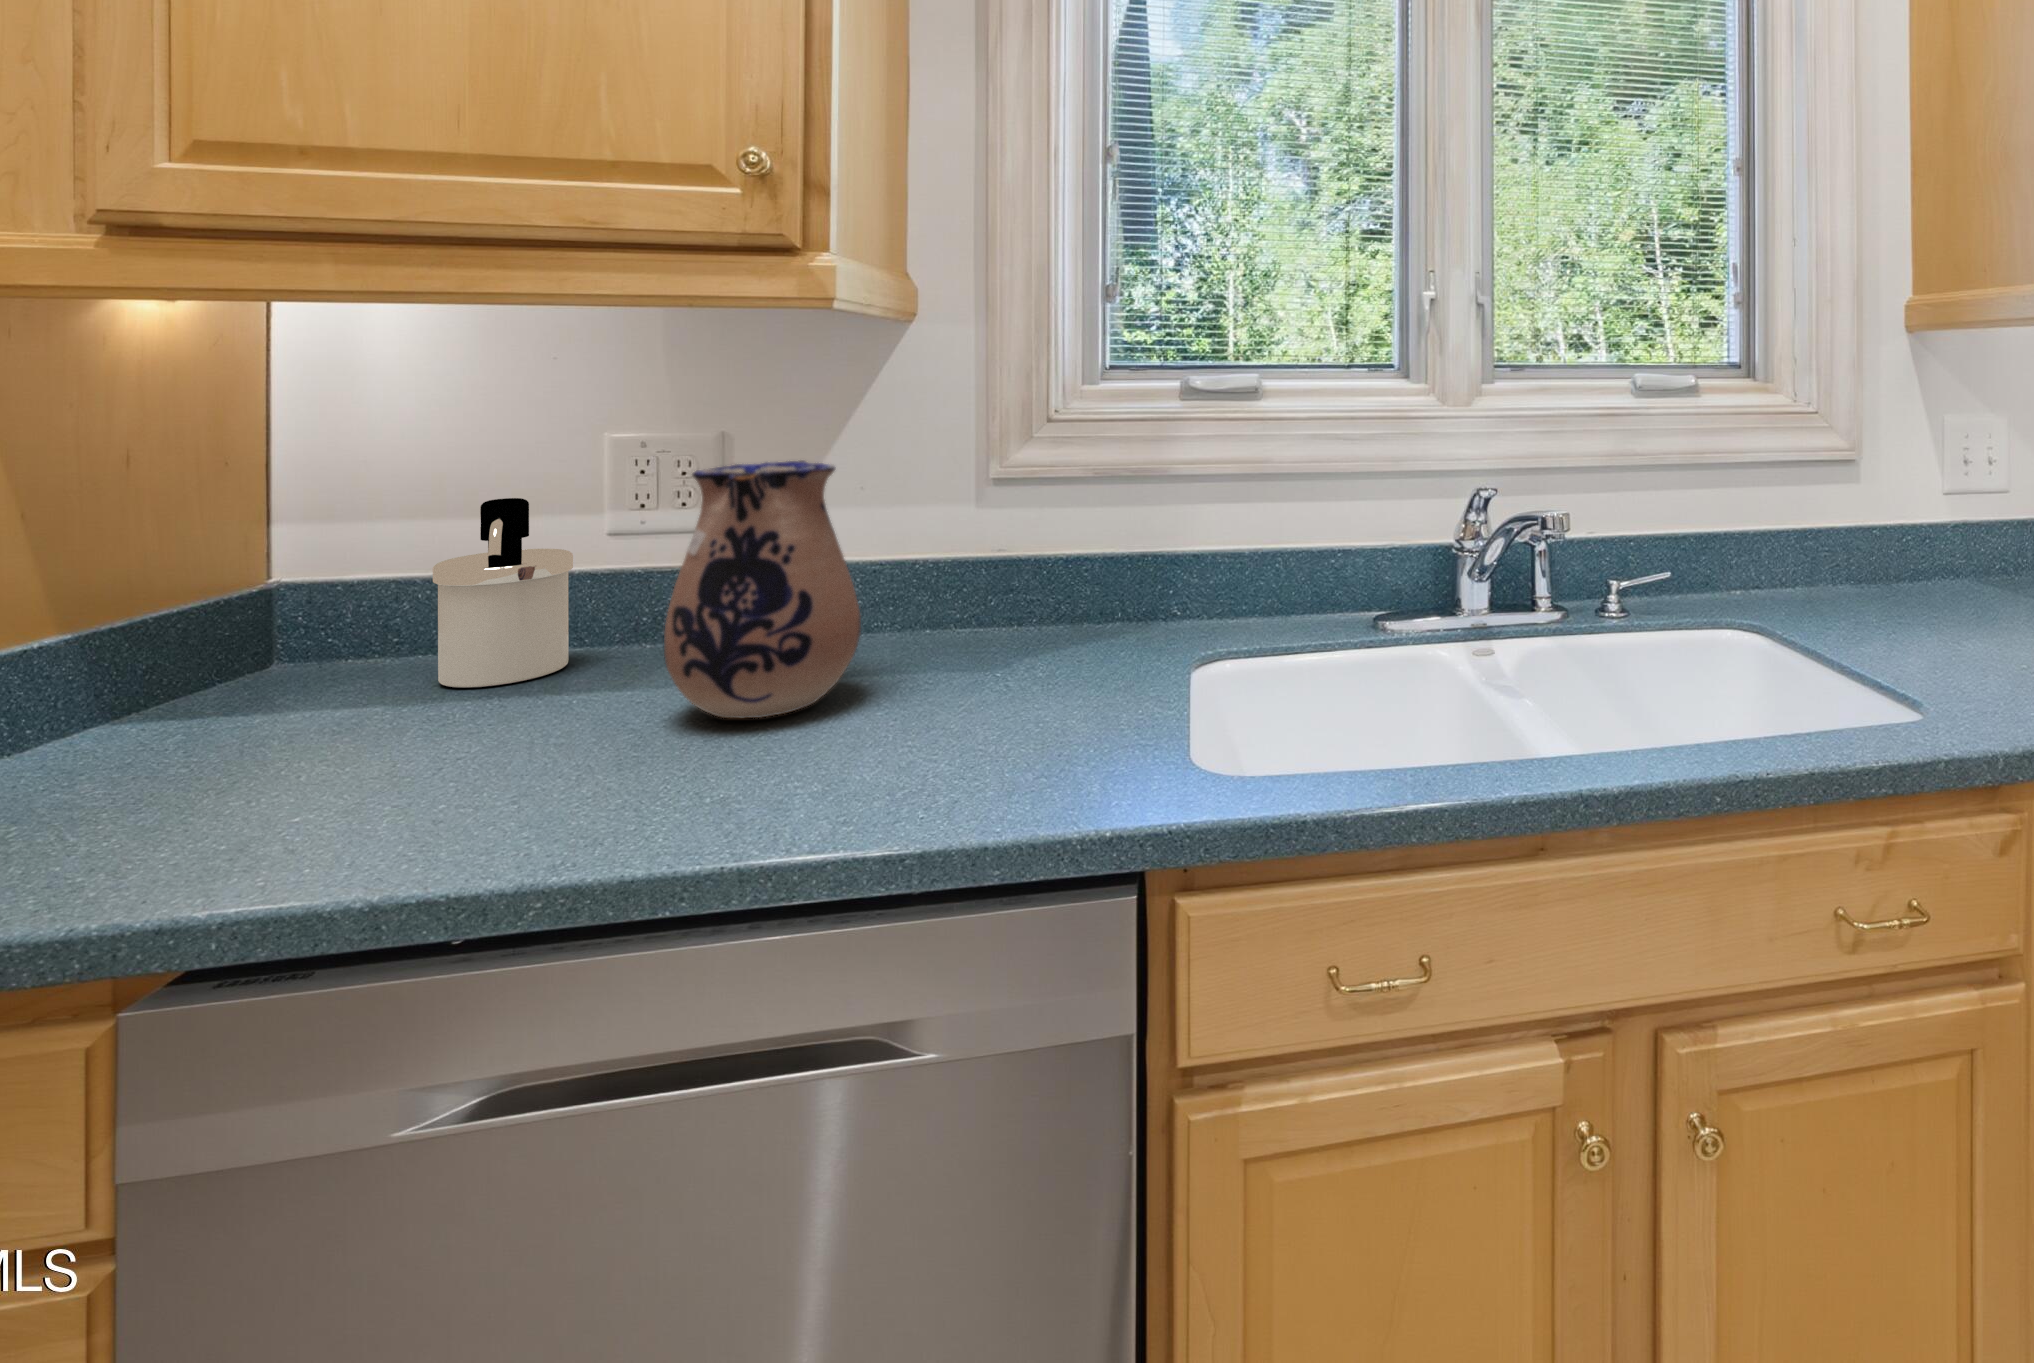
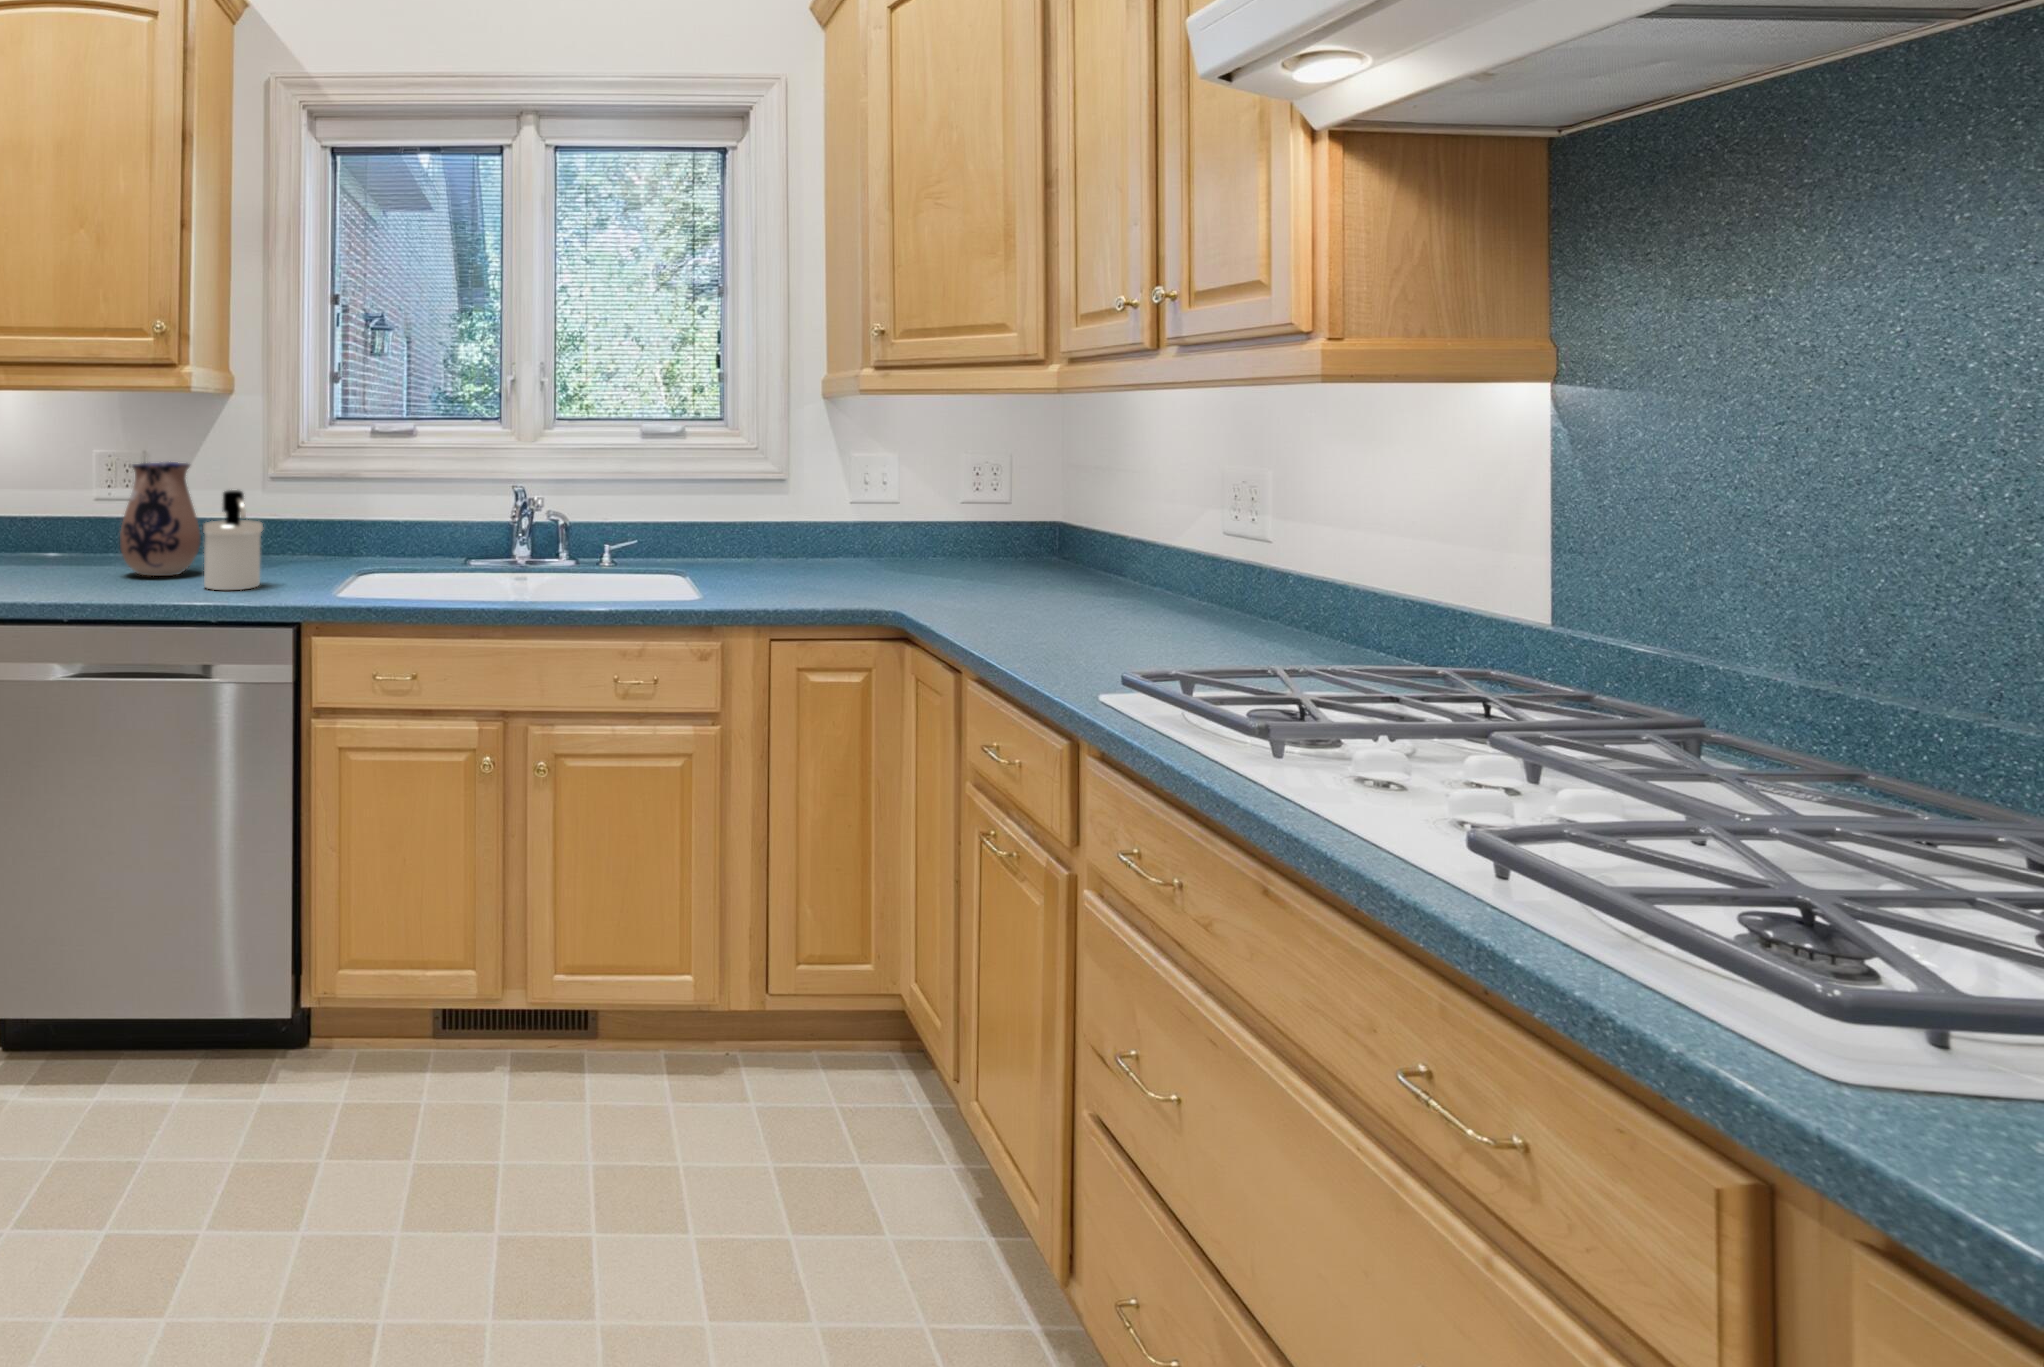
soap dispenser: present [433,498,573,688] -> present [203,490,263,590]

